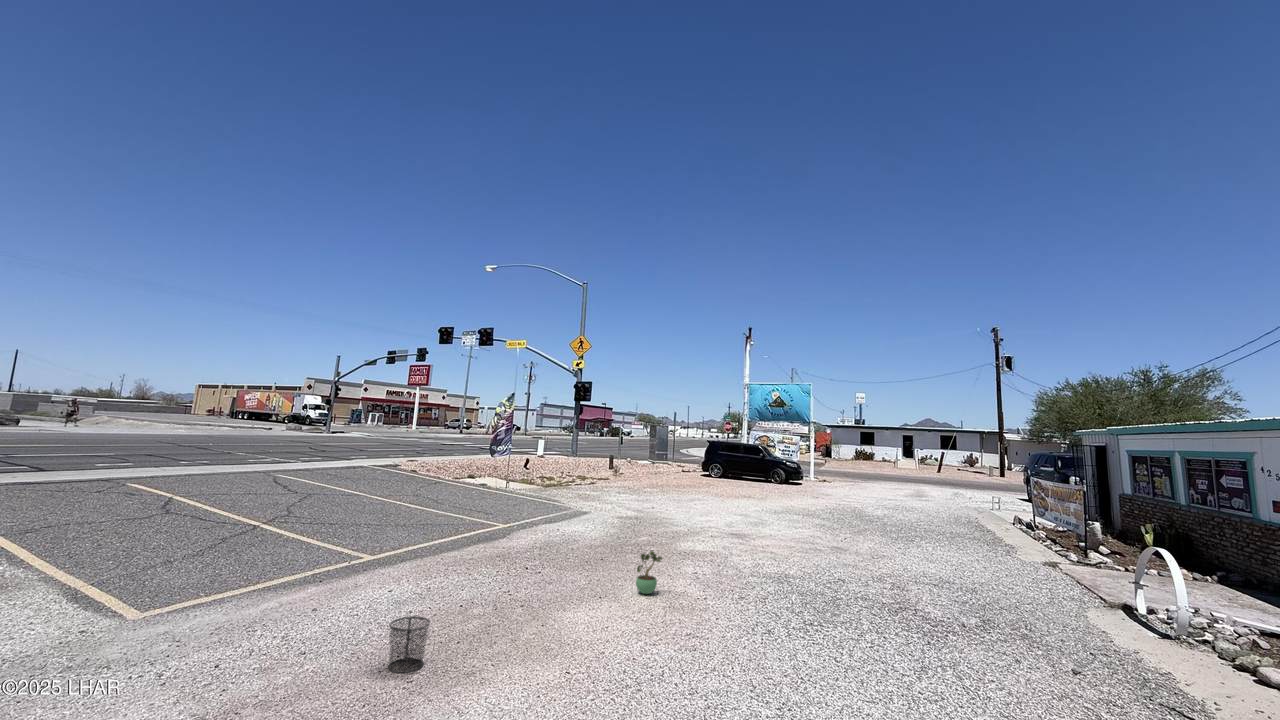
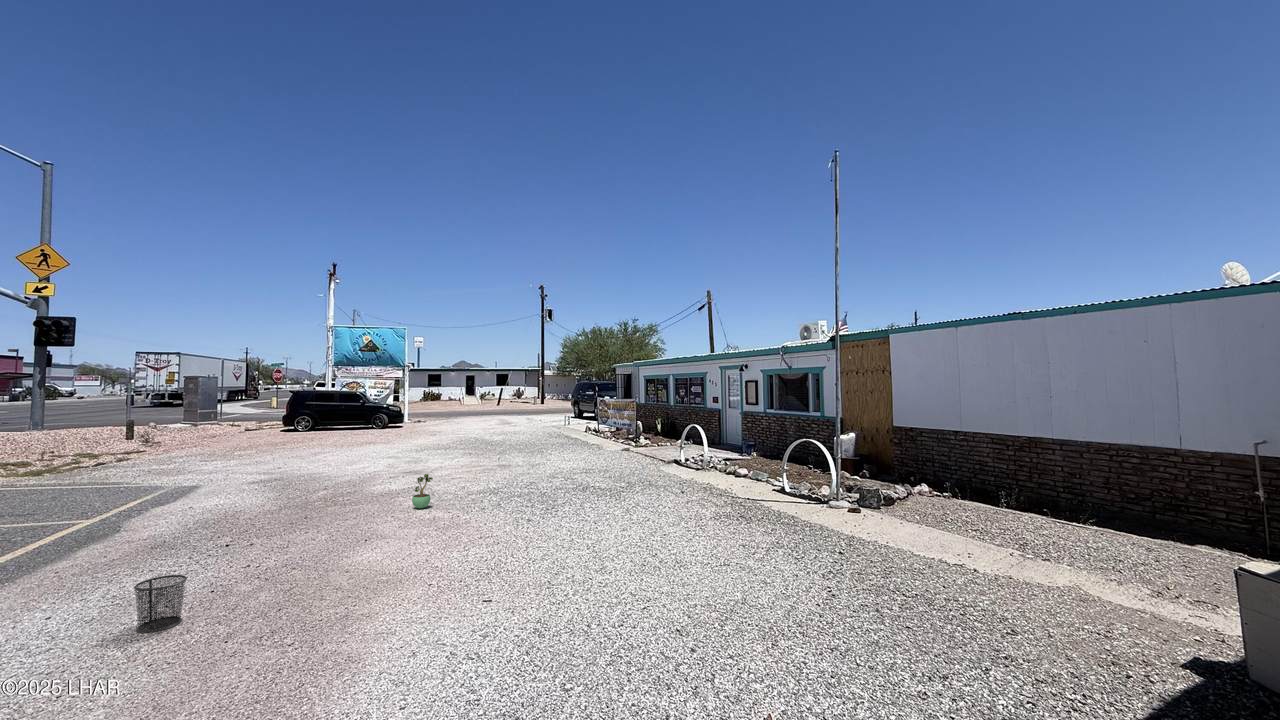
waste bin: present [388,616,430,673] -> present [134,575,187,633]

